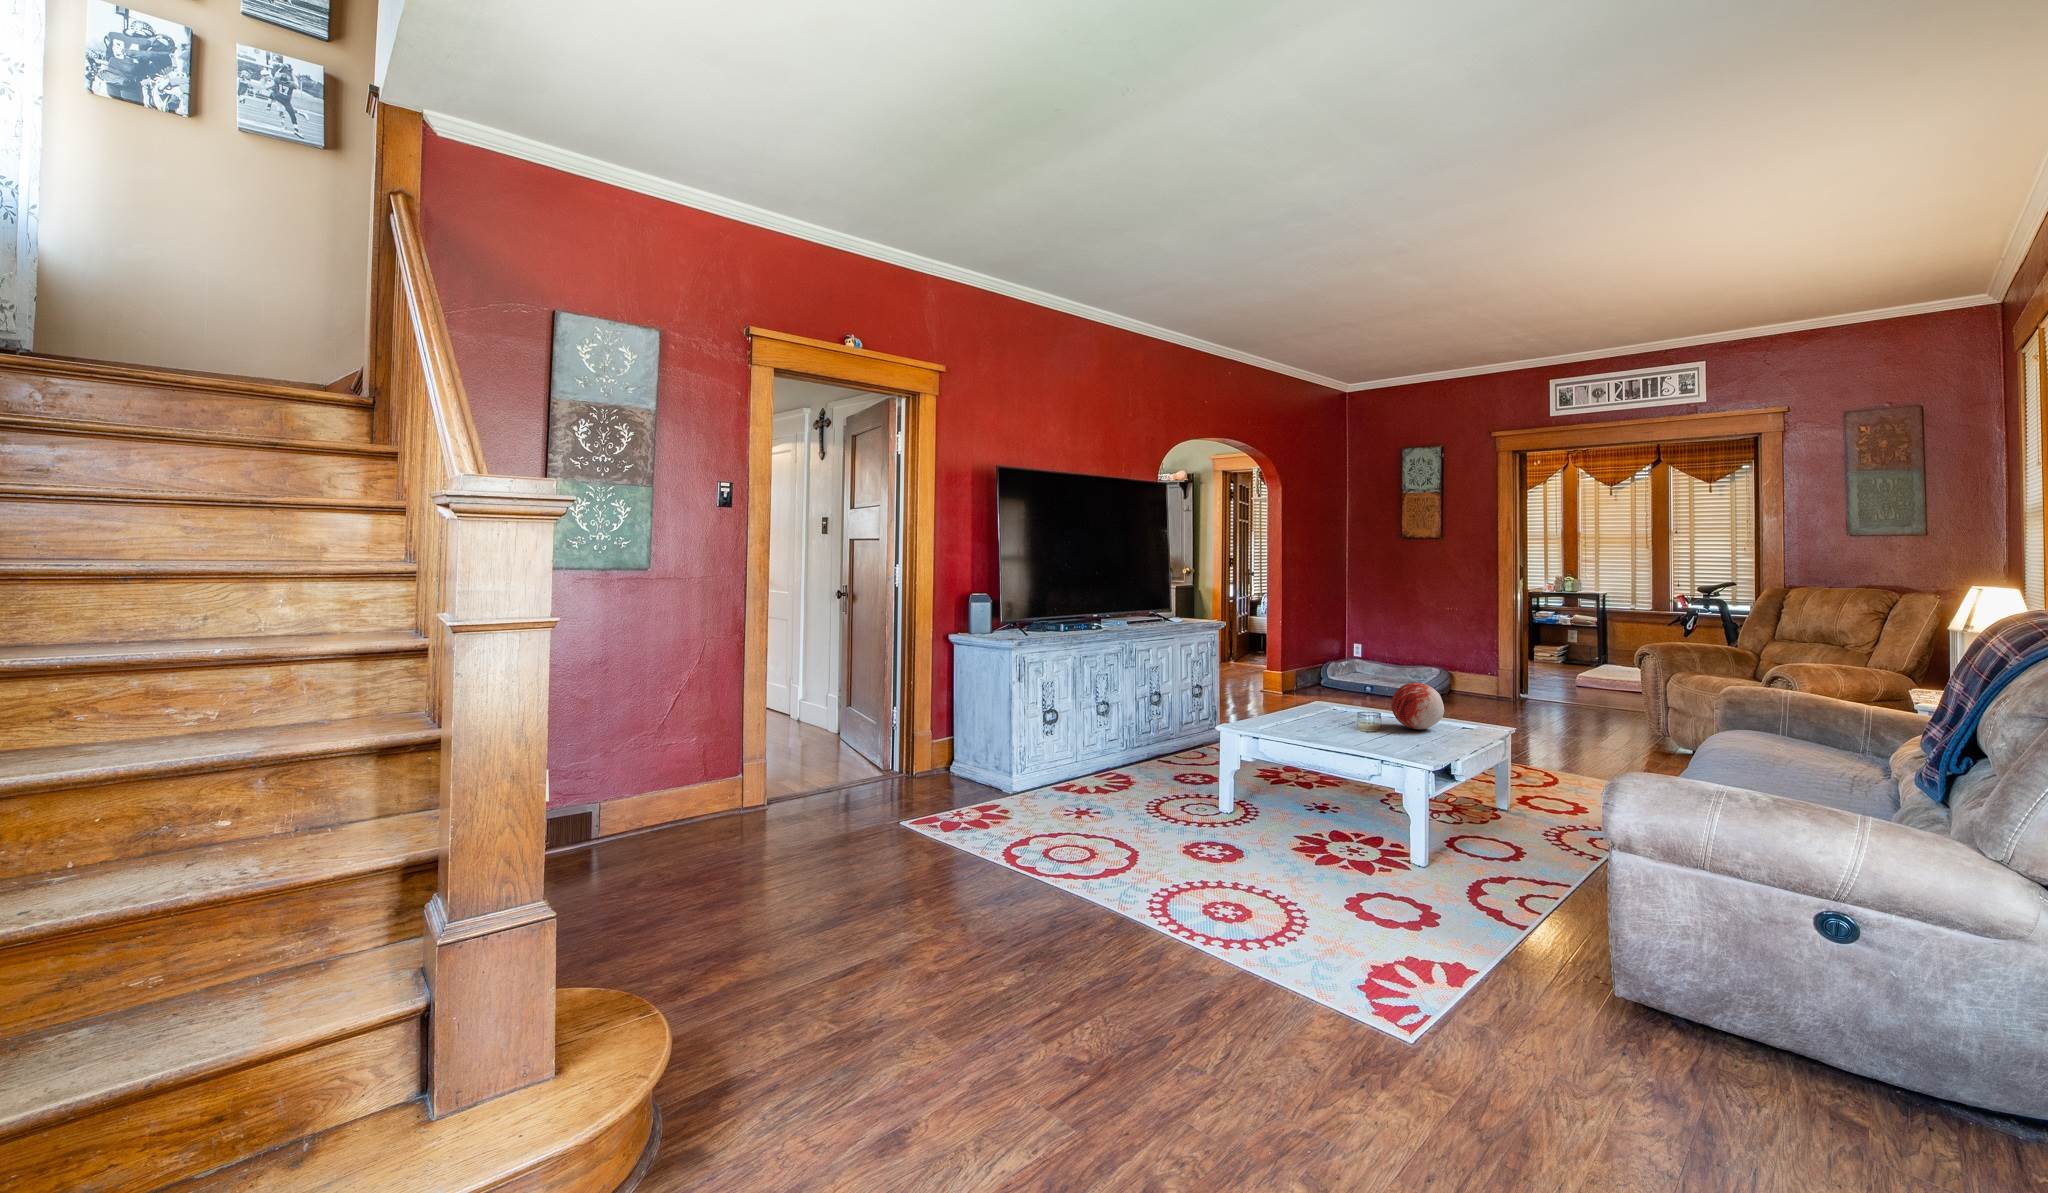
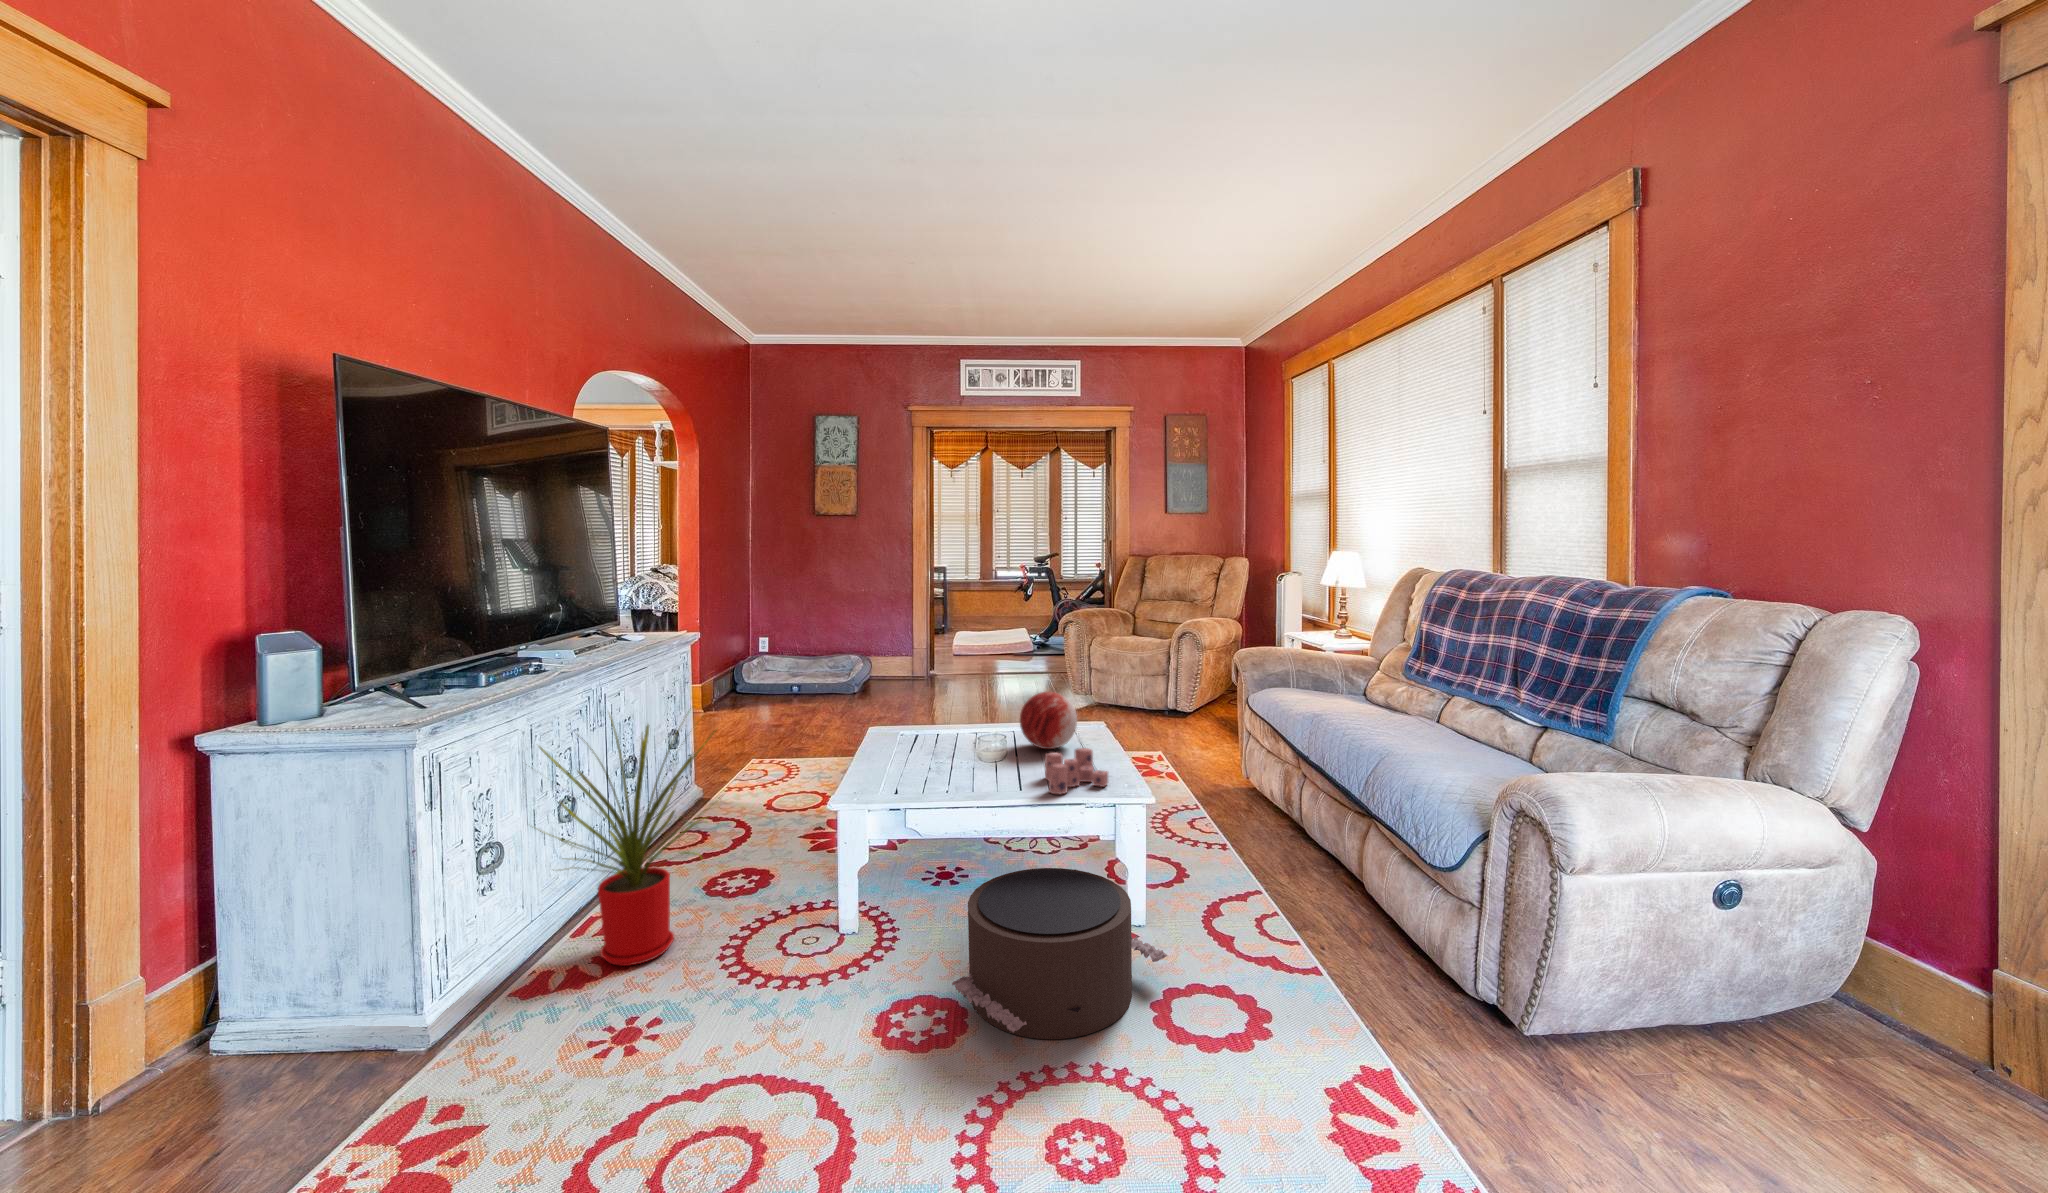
house plant: none [1065,651,1169,794] -> present [539,708,720,966]
candle: none [1363,722,1421,751] -> present [1045,748,1108,794]
pouf: none [1242,788,1398,885] -> present [952,868,1168,1039]

